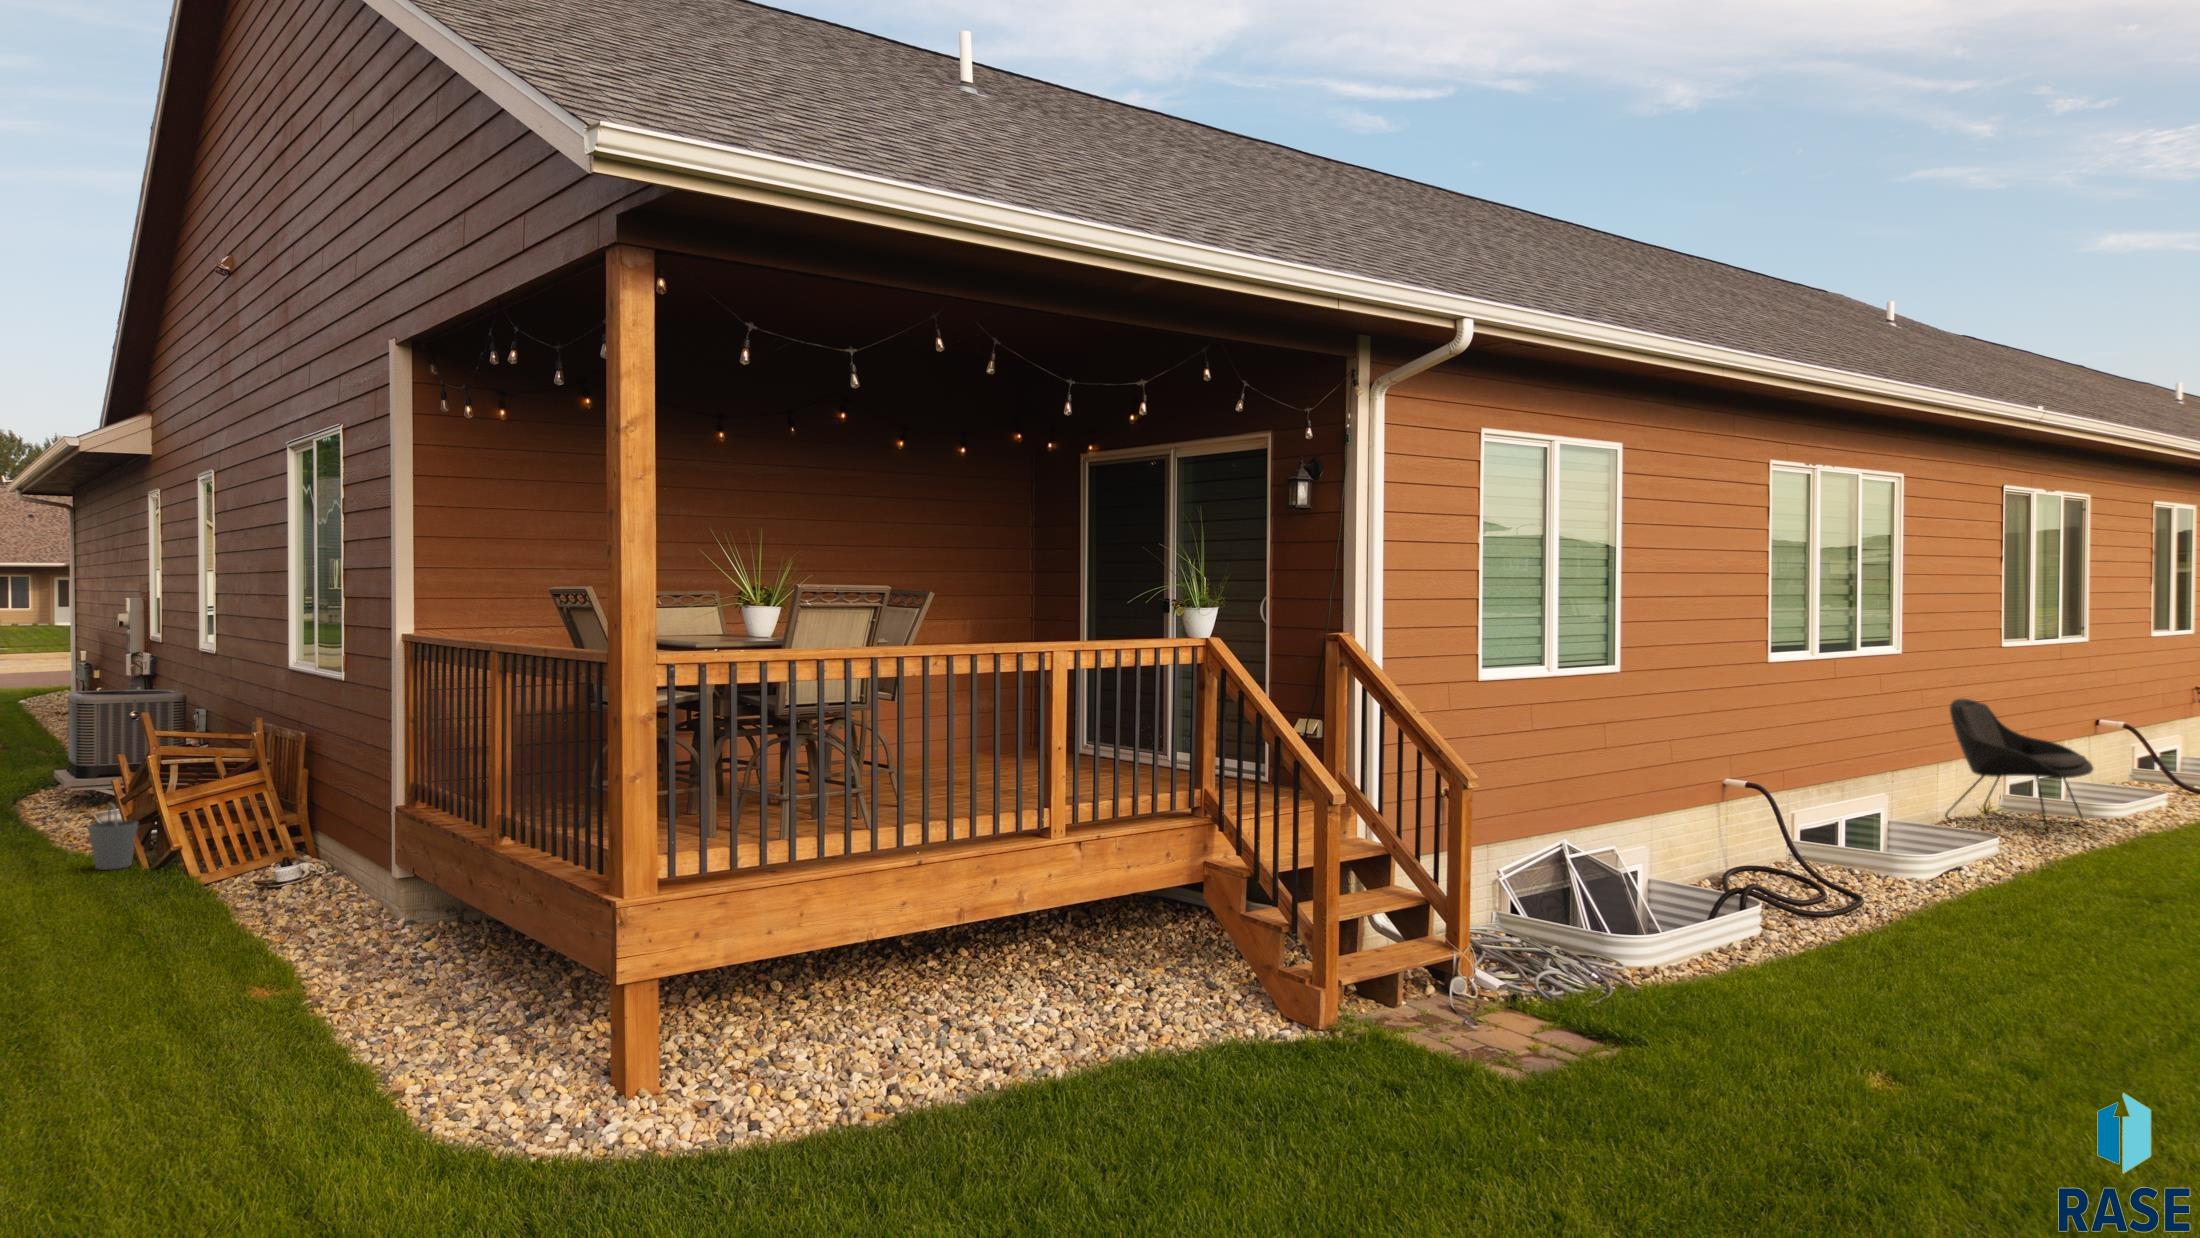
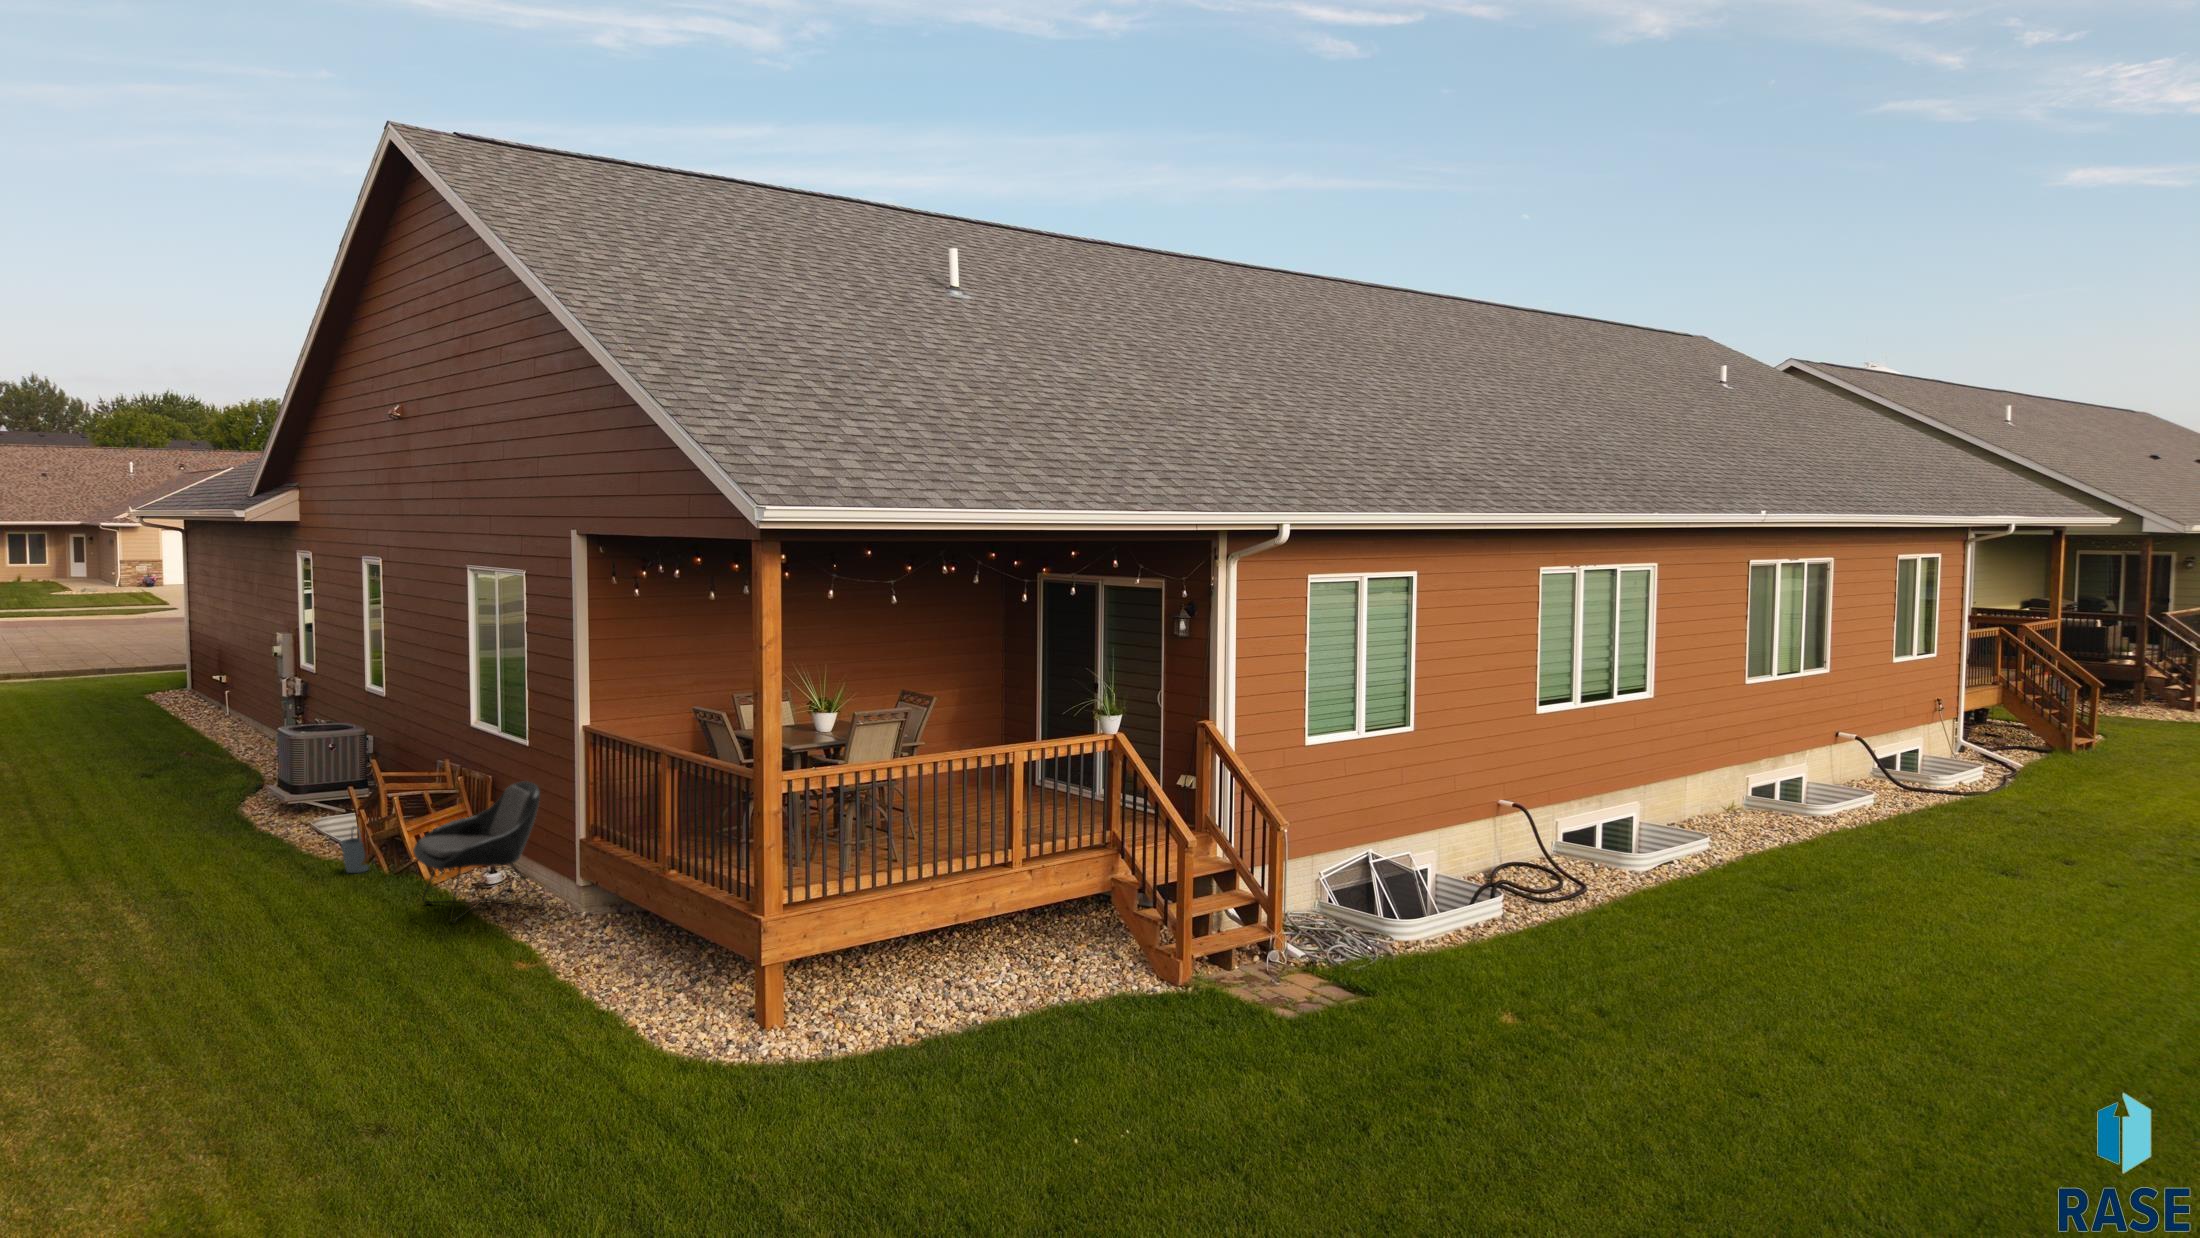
lounge chair: present [1945,699,2093,835] -> present [413,781,543,924]

